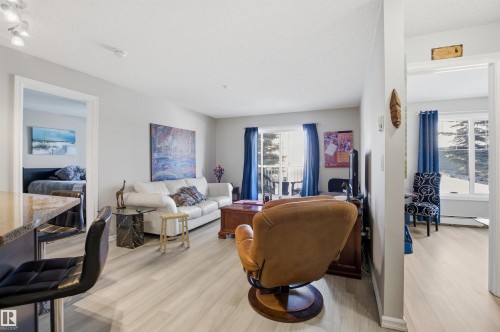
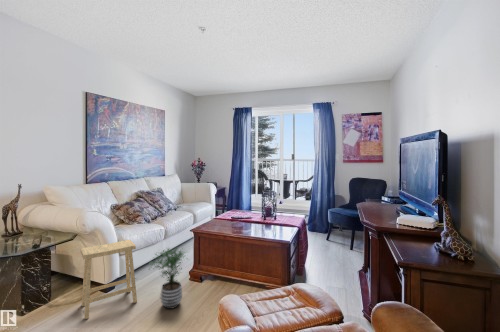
potted plant: none [196,215,220,250] -> present [149,248,185,309]

